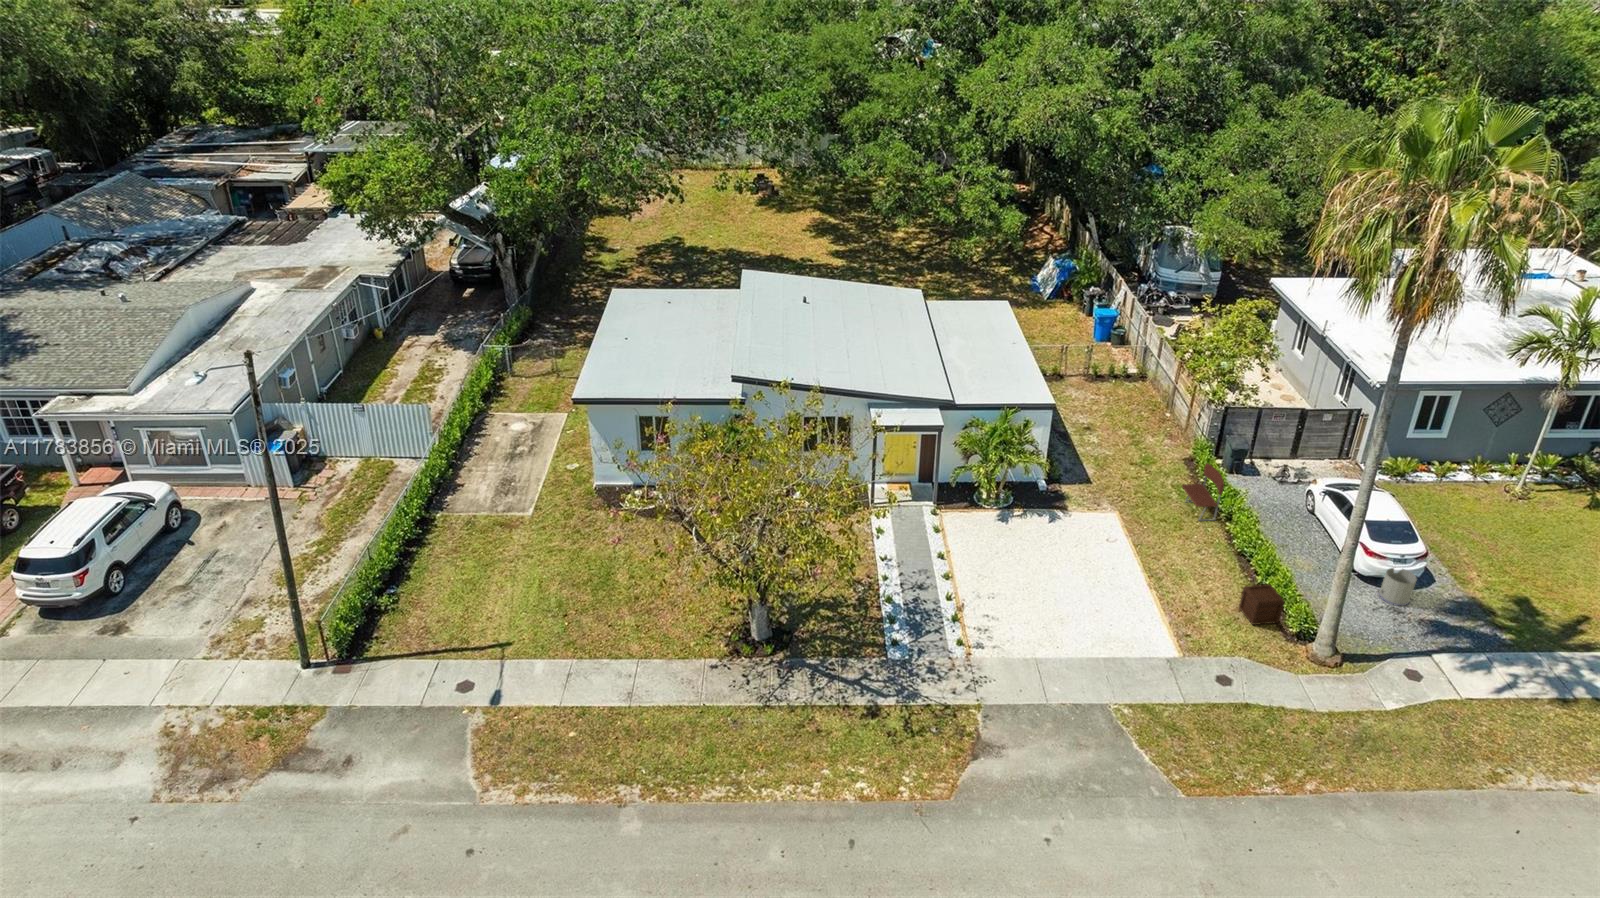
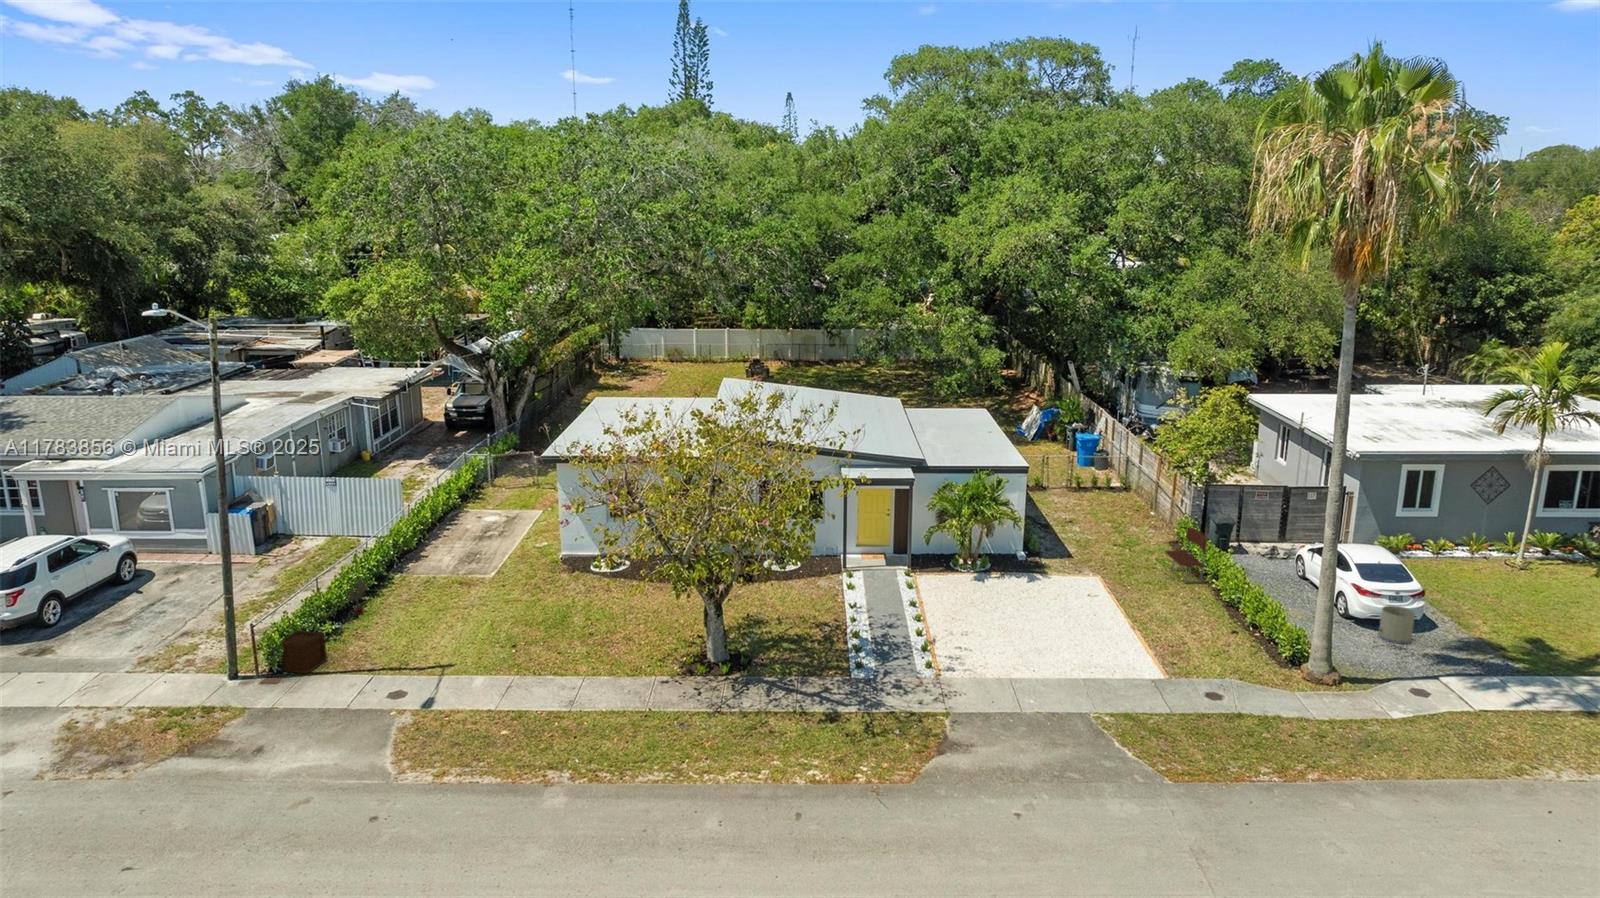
potted tree: none [396,540,418,575] -> present [347,579,368,615]
wooden crate: present [1239,584,1285,625] -> present [281,630,327,674]

